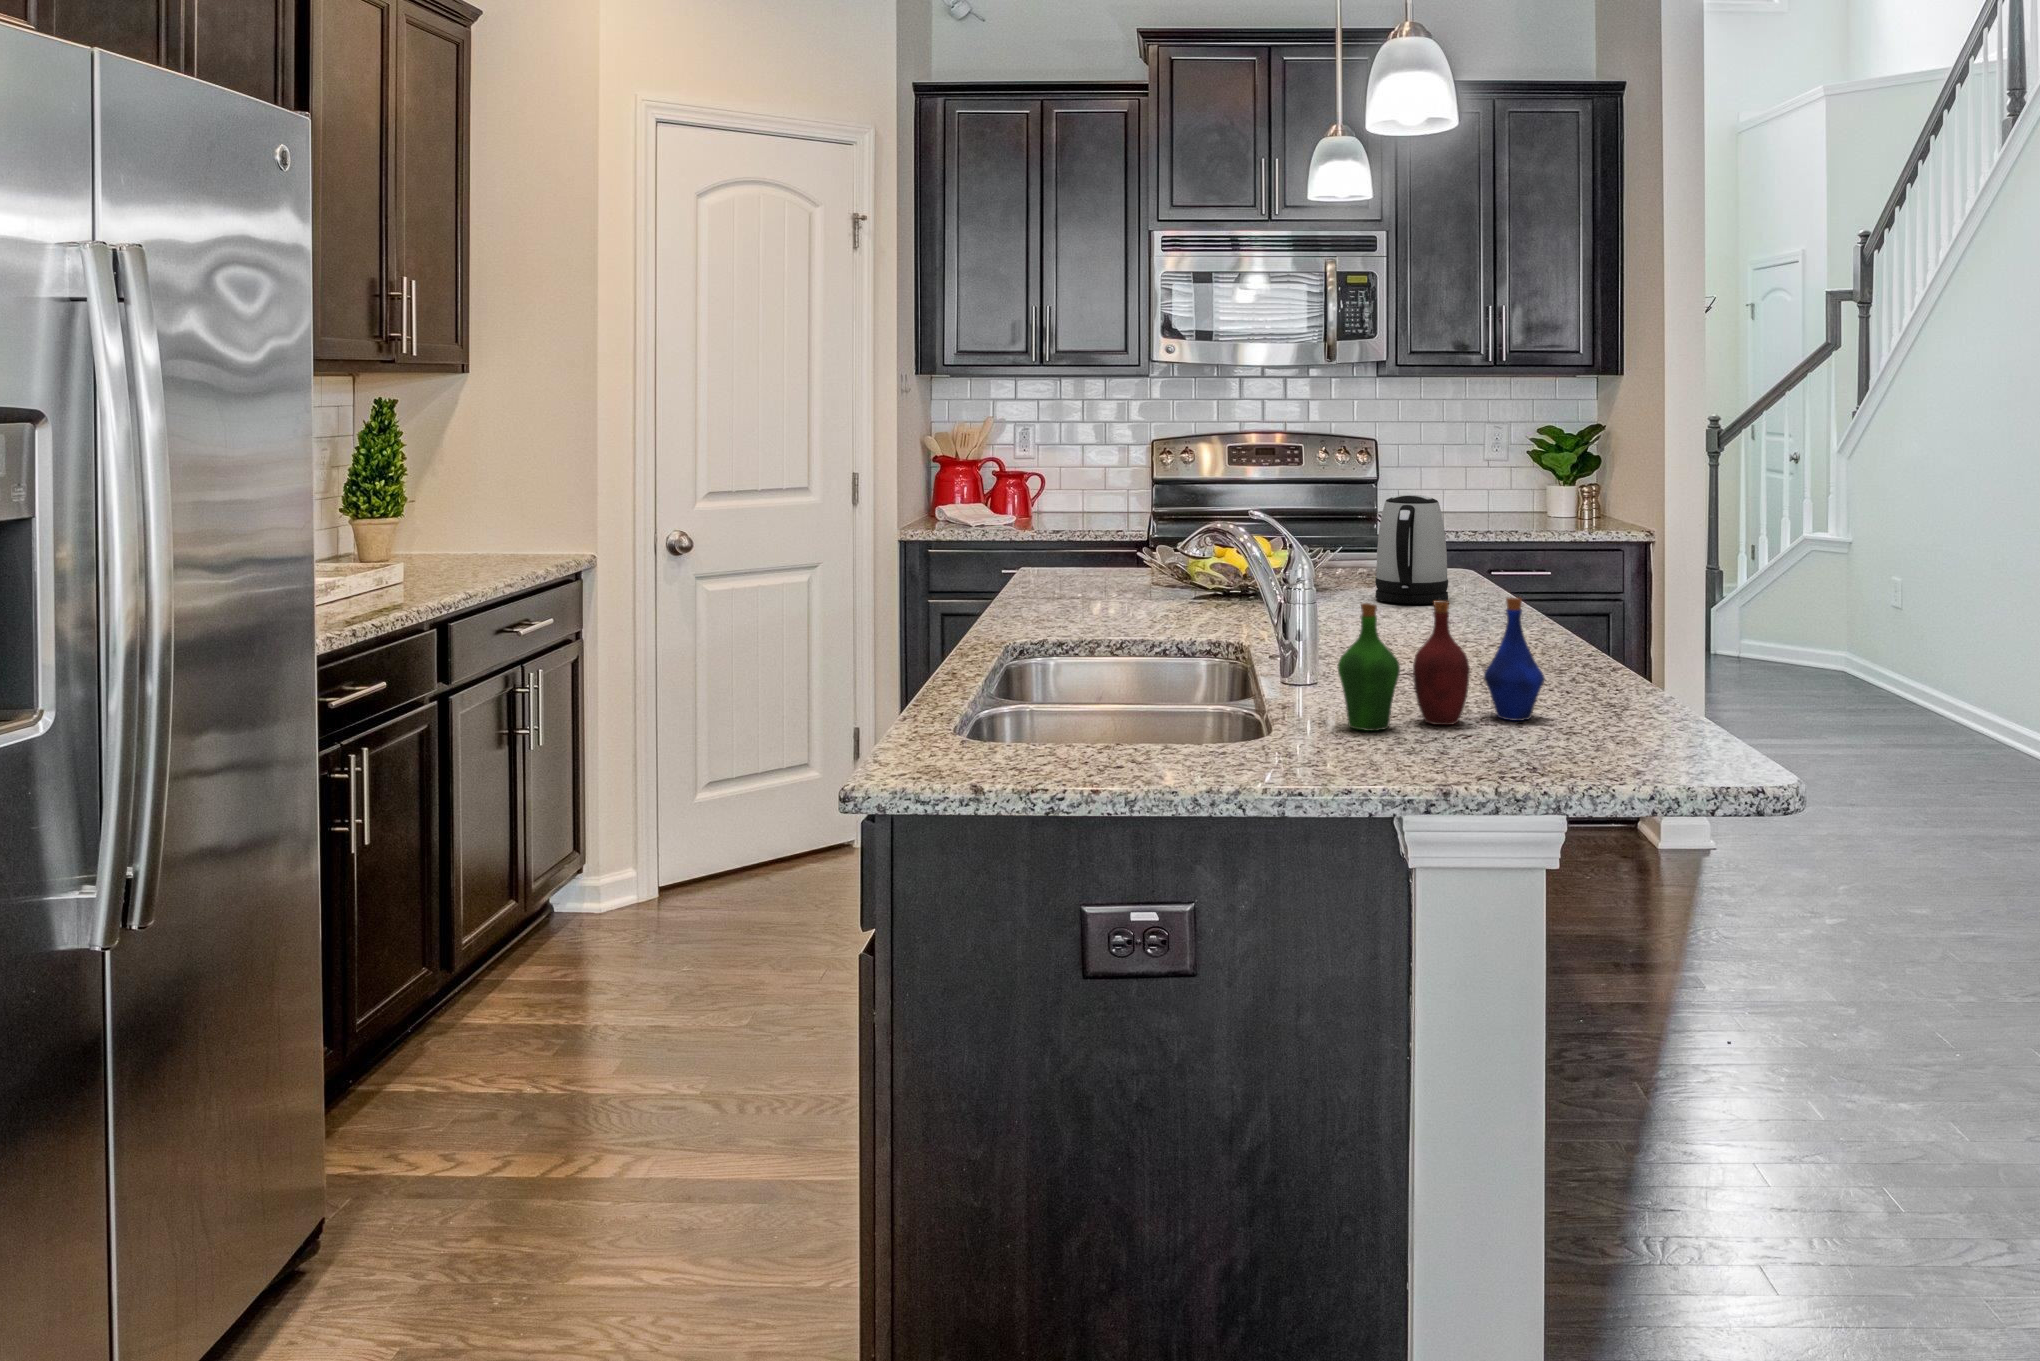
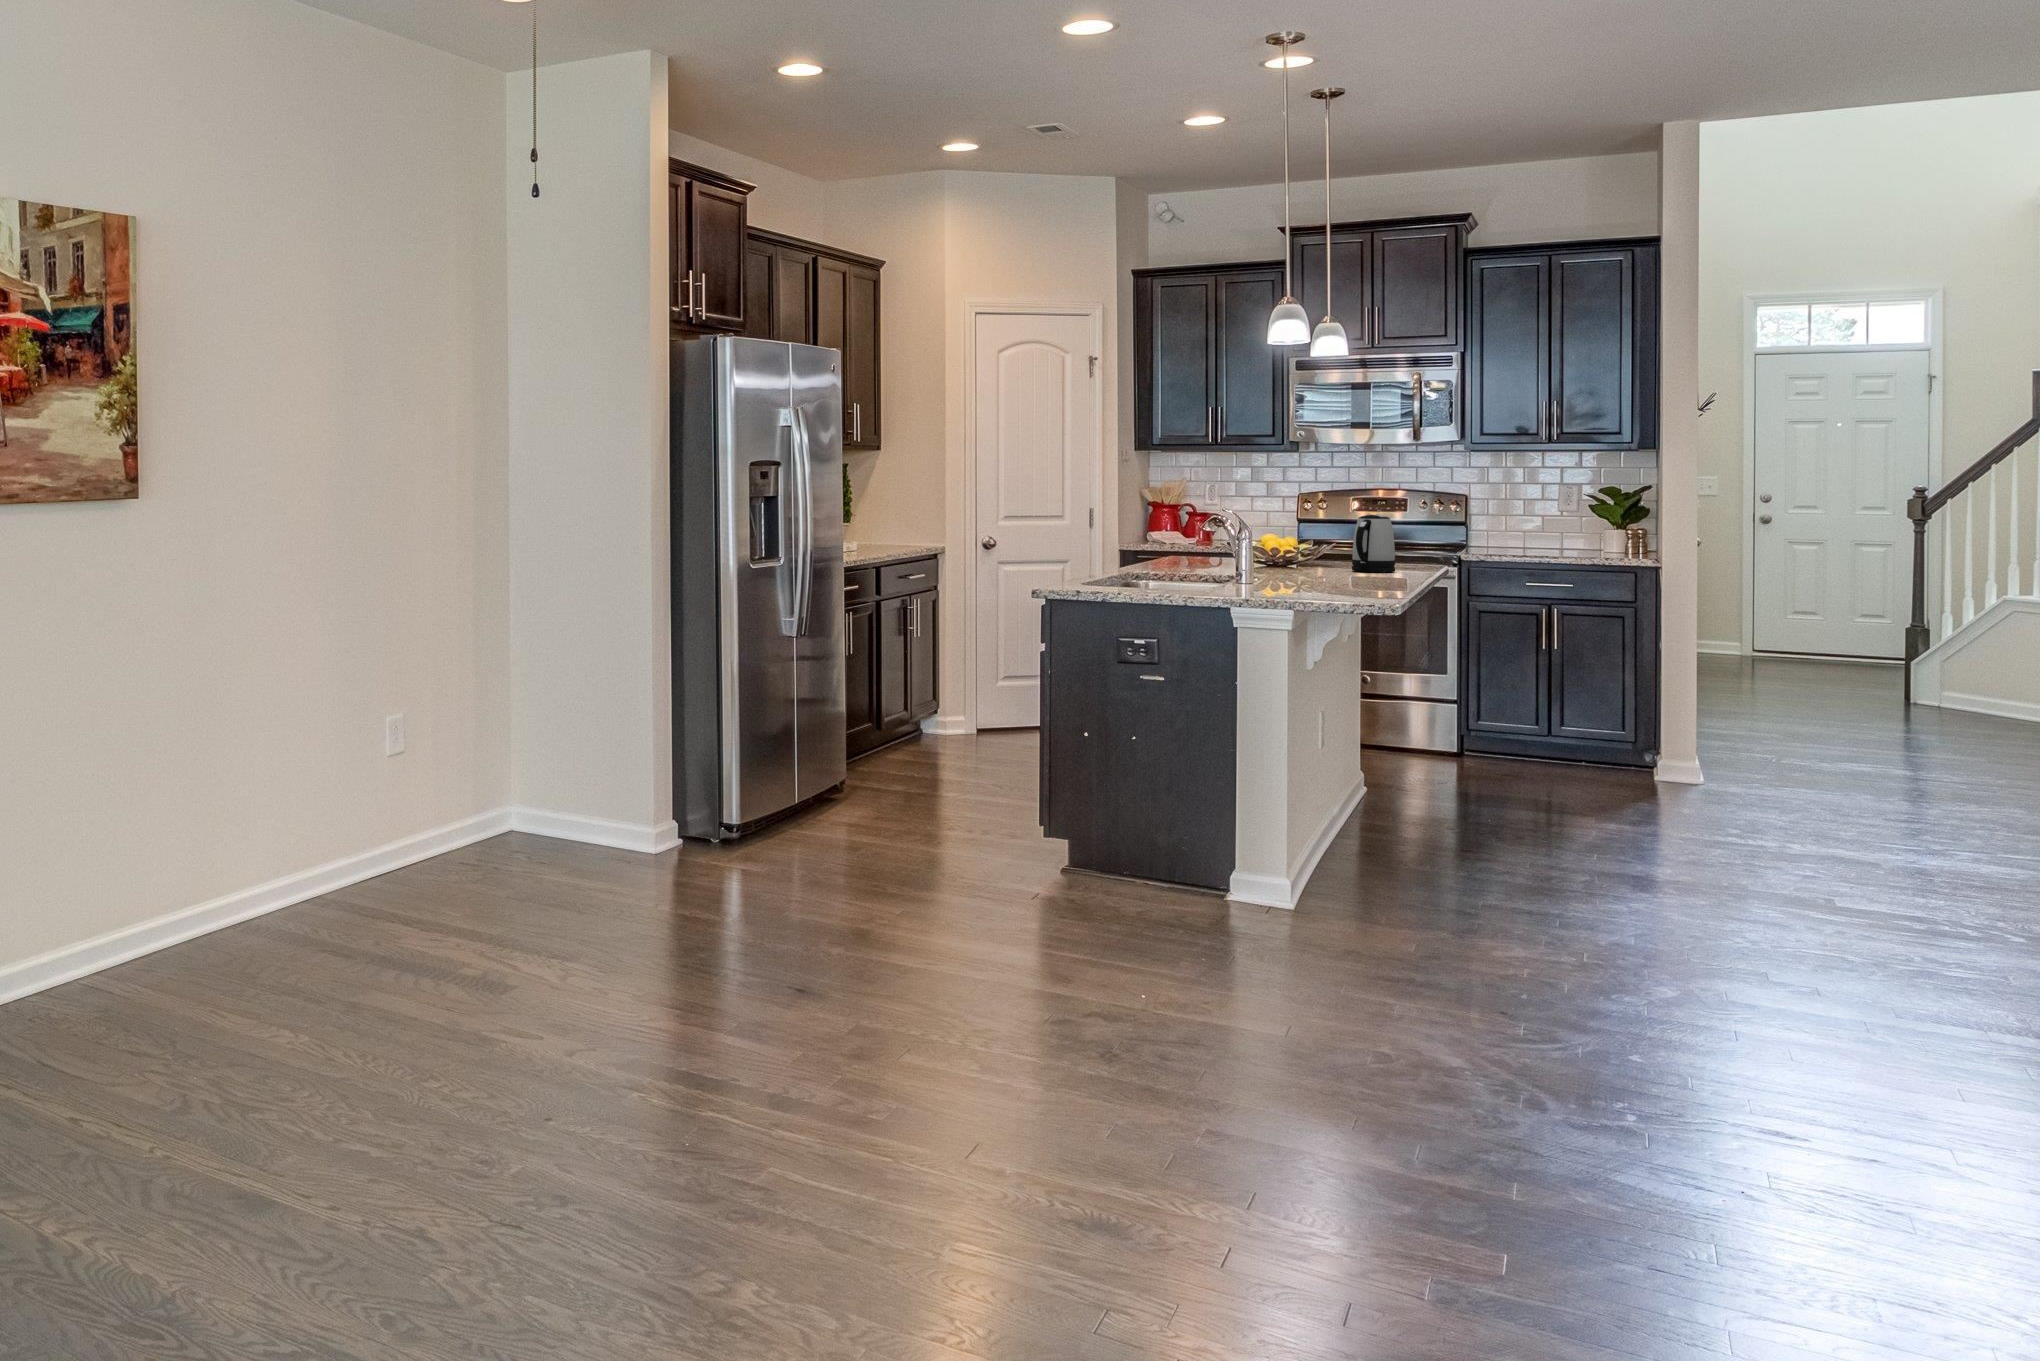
bottle: present [1338,598,1545,731] -> none [1234,541,1332,592]

